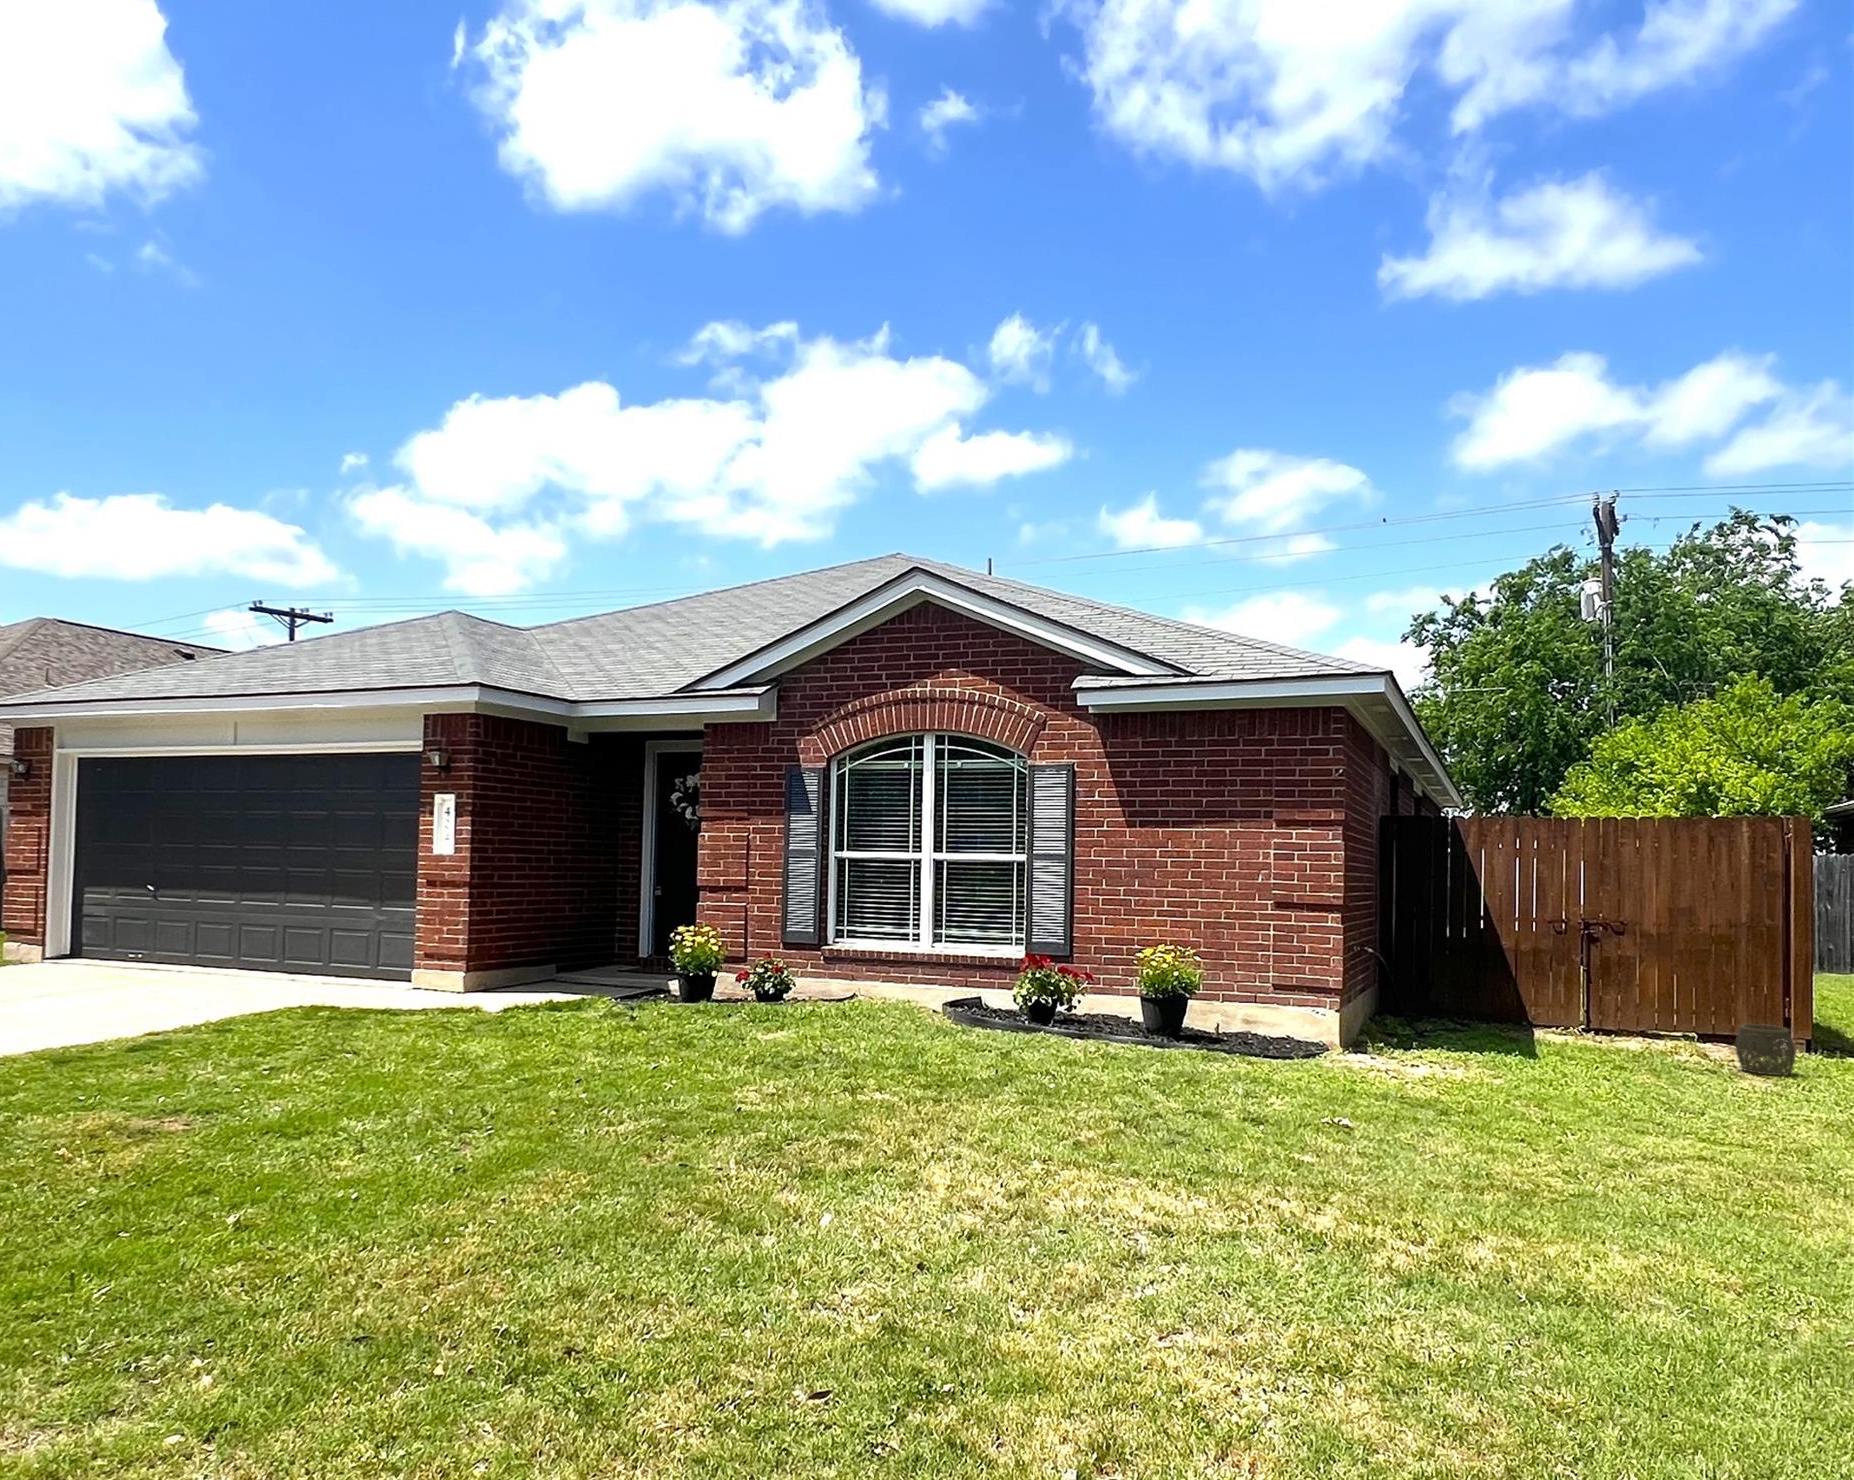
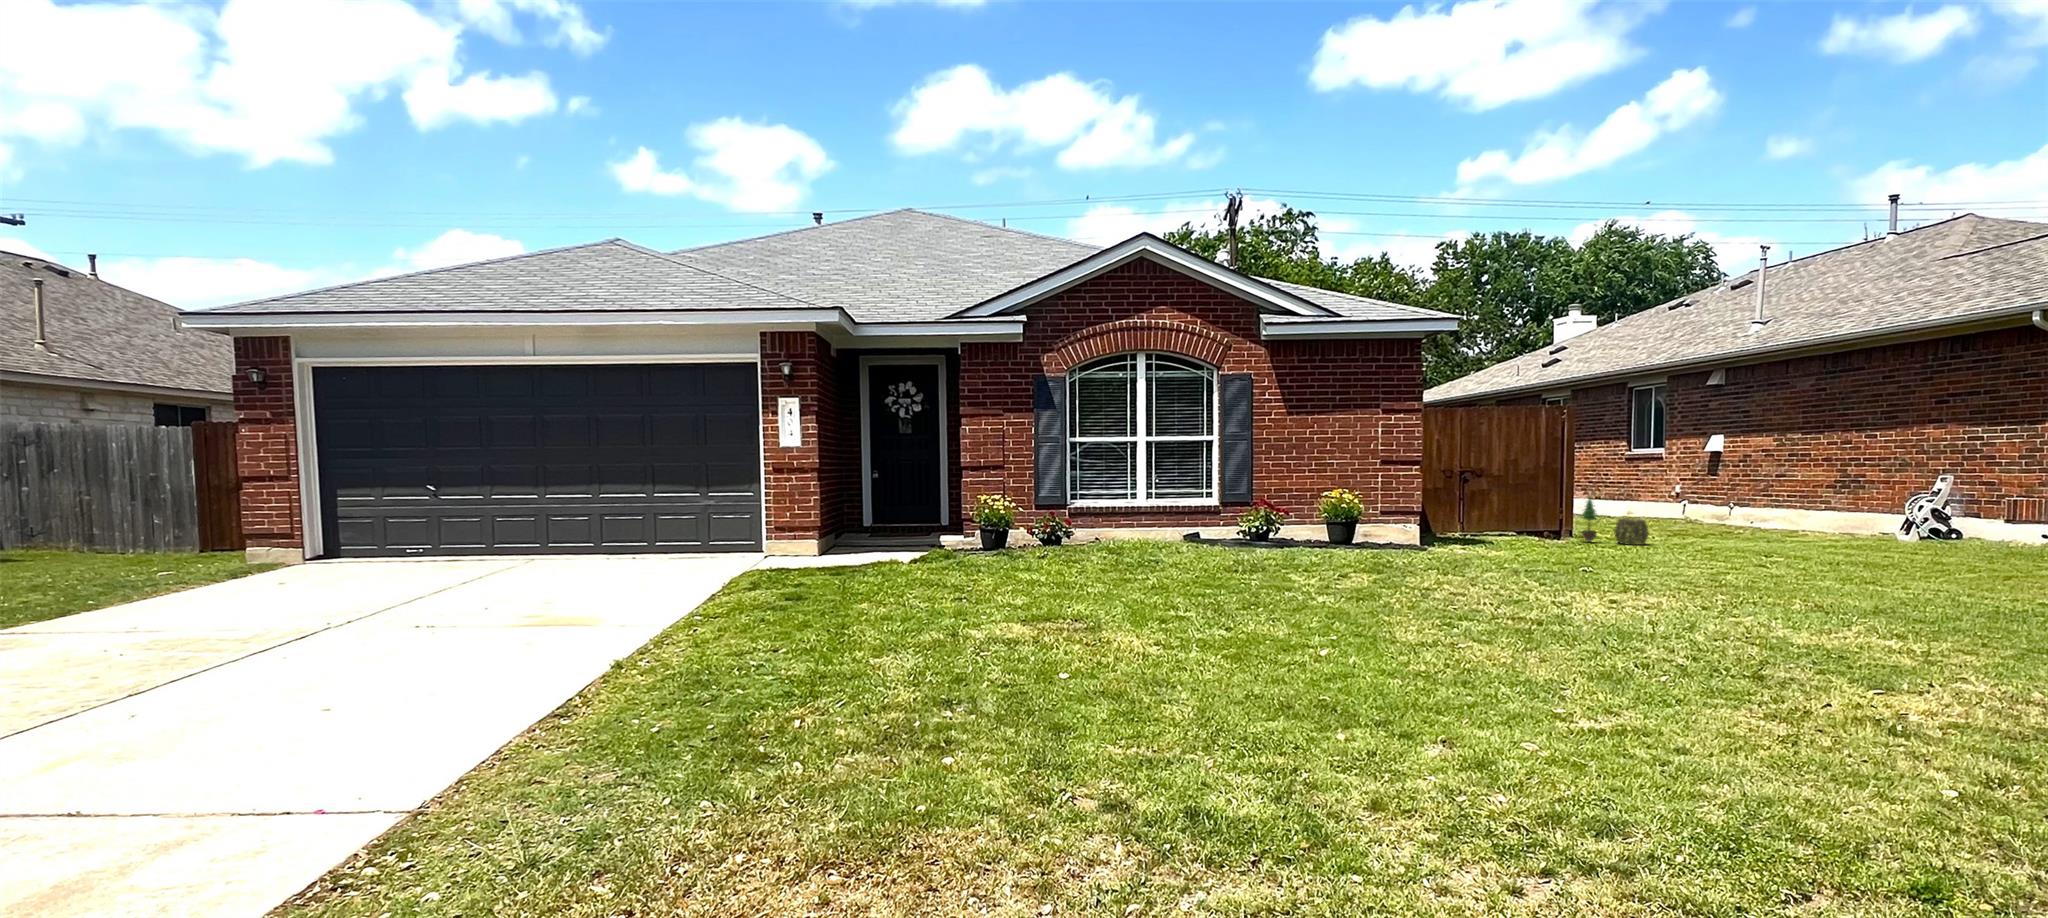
potted tree: none [1679,977,1715,1063] -> present [1582,497,1597,542]

